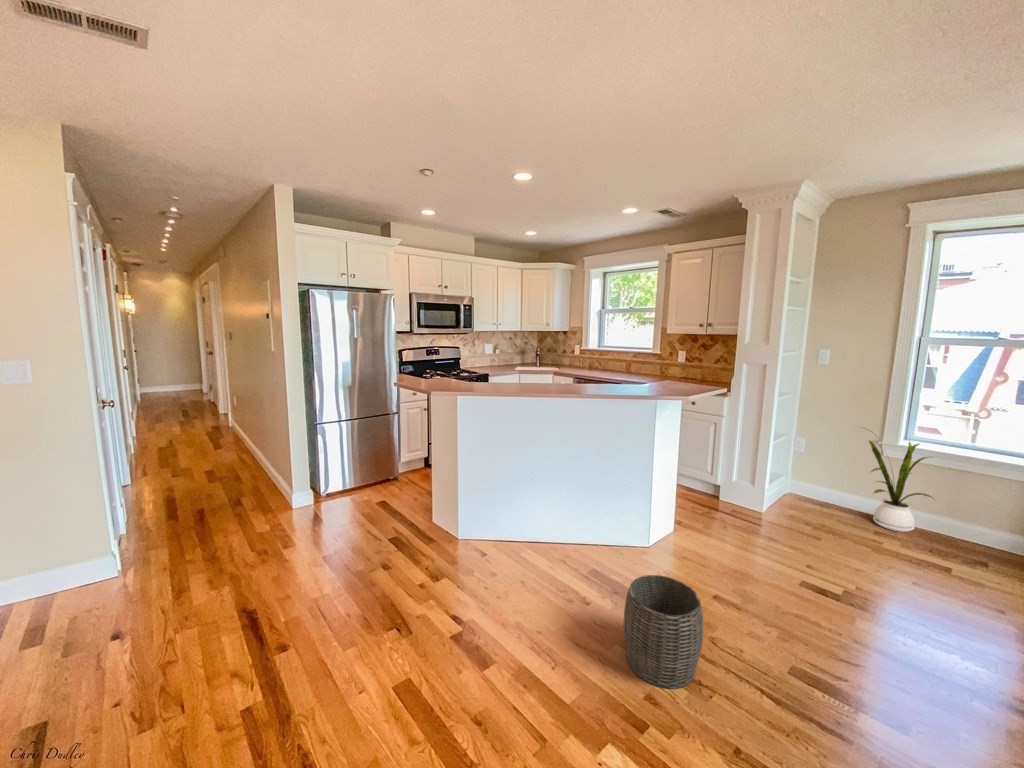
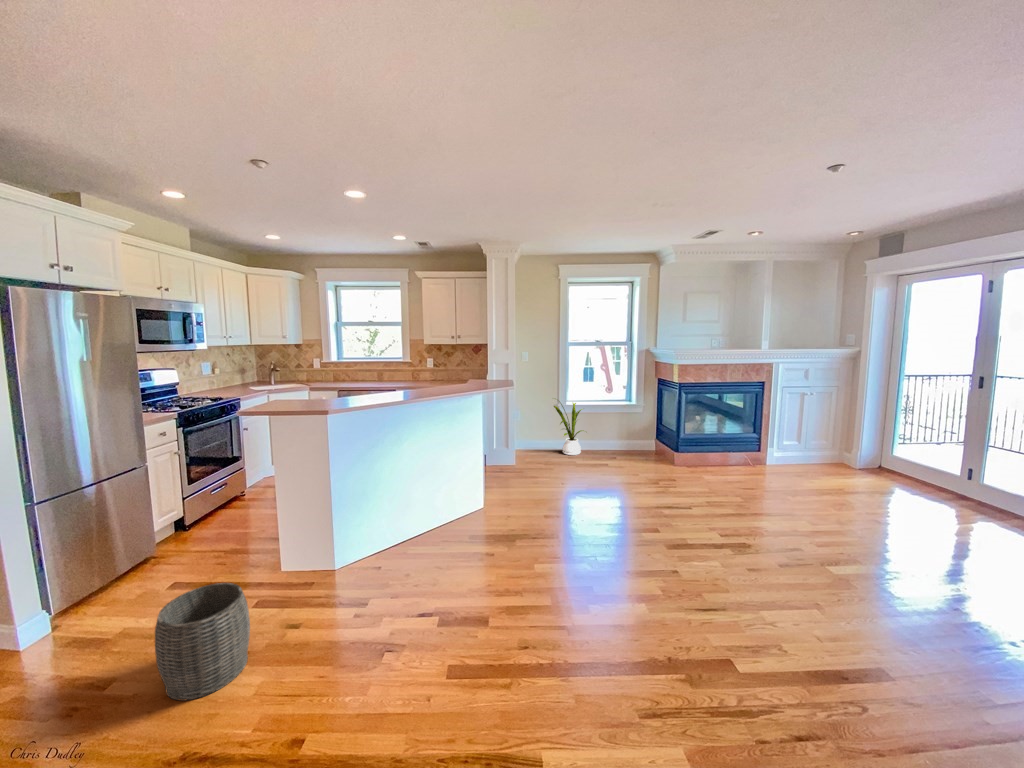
woven basket: present [624,575,703,689] -> present [155,583,250,701]

